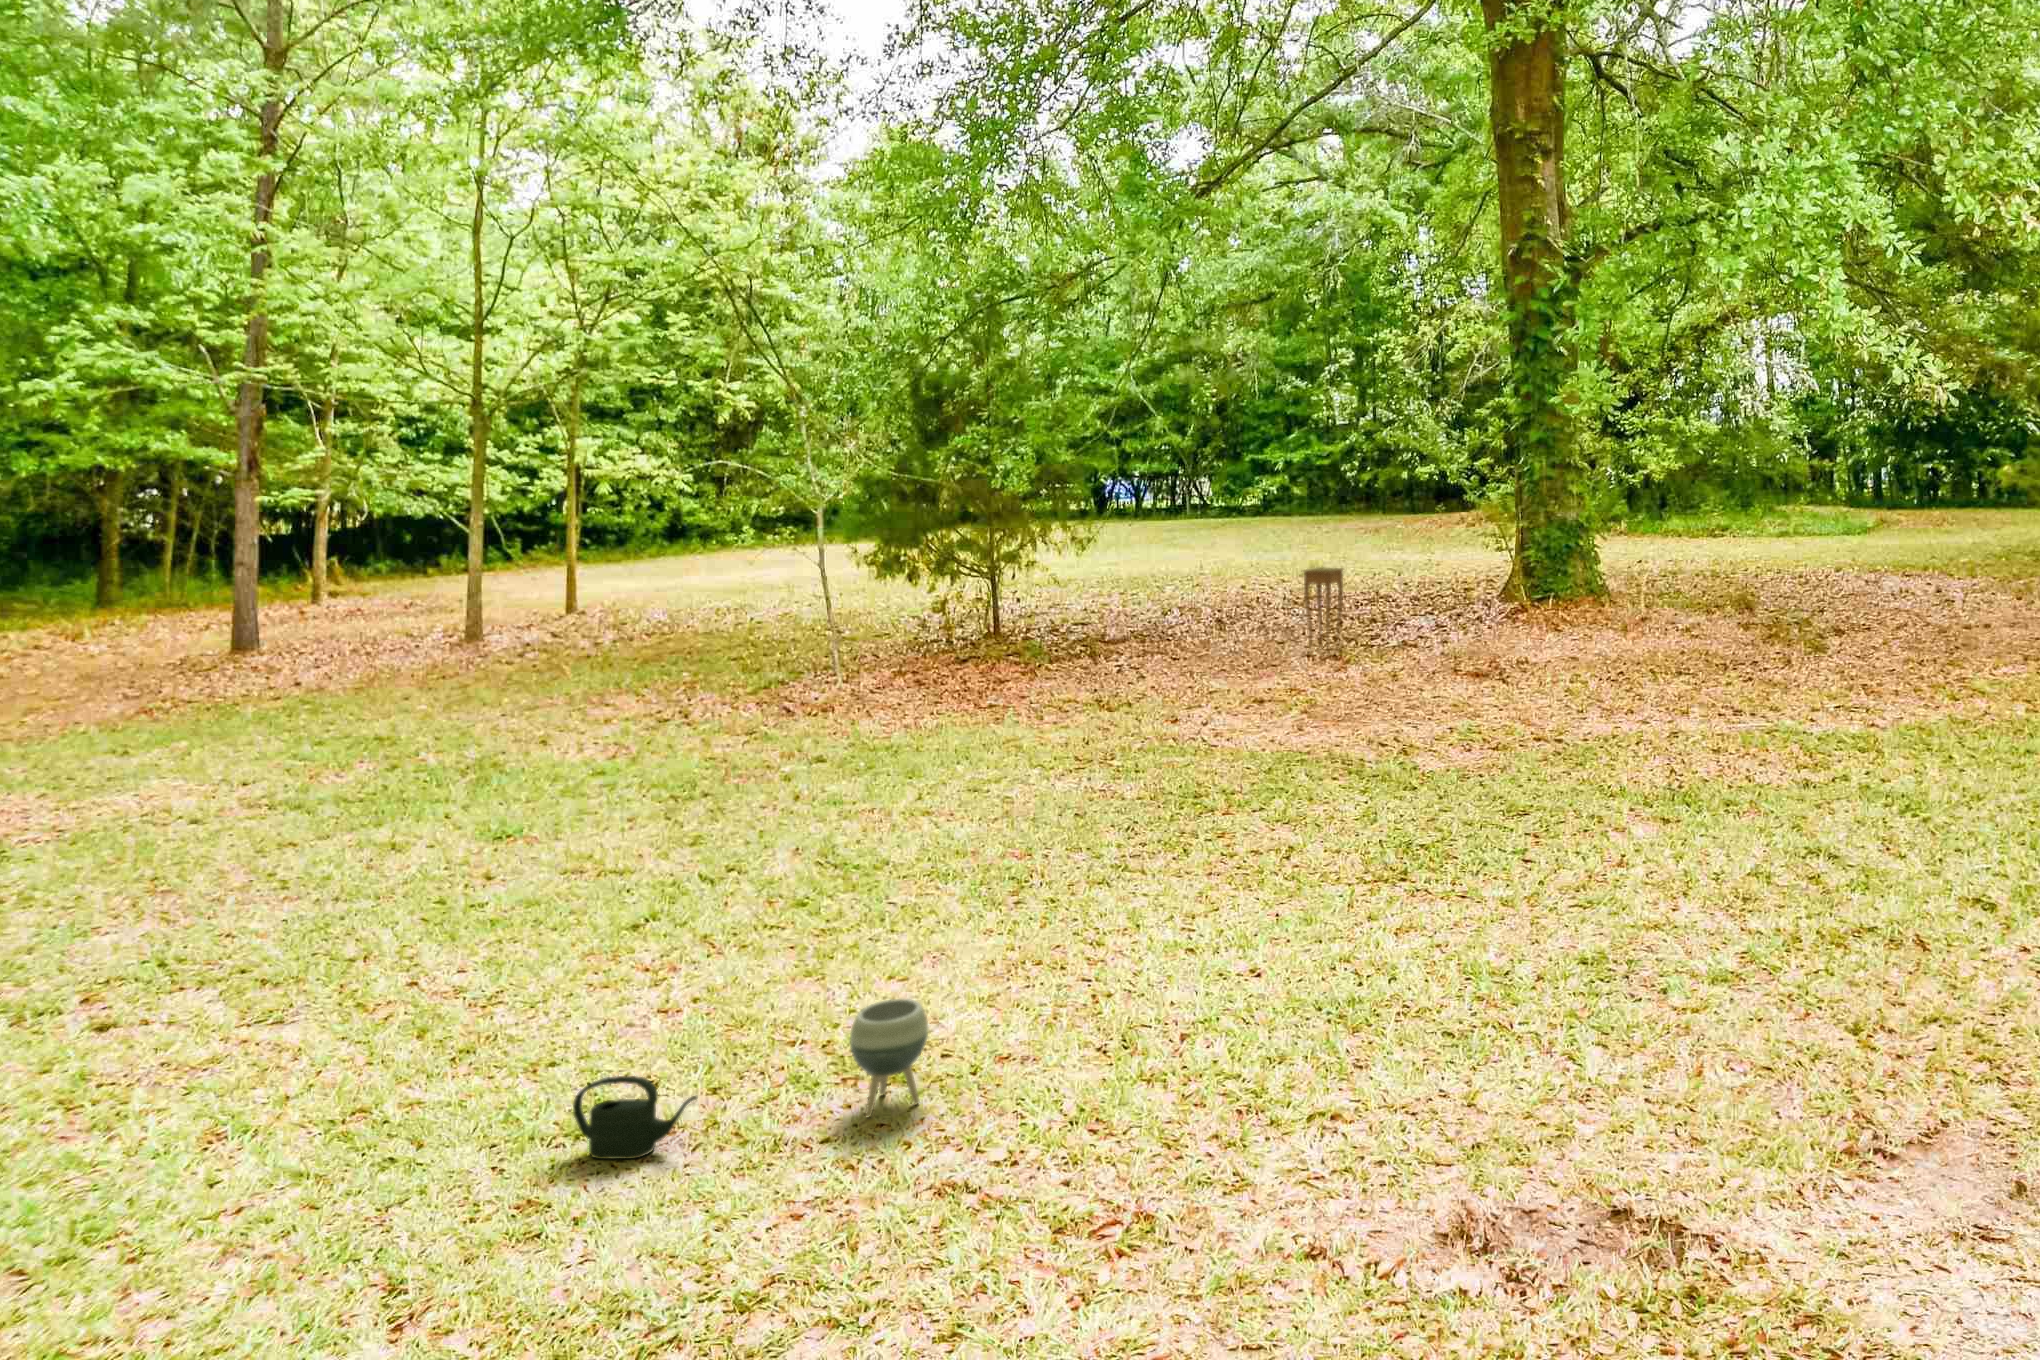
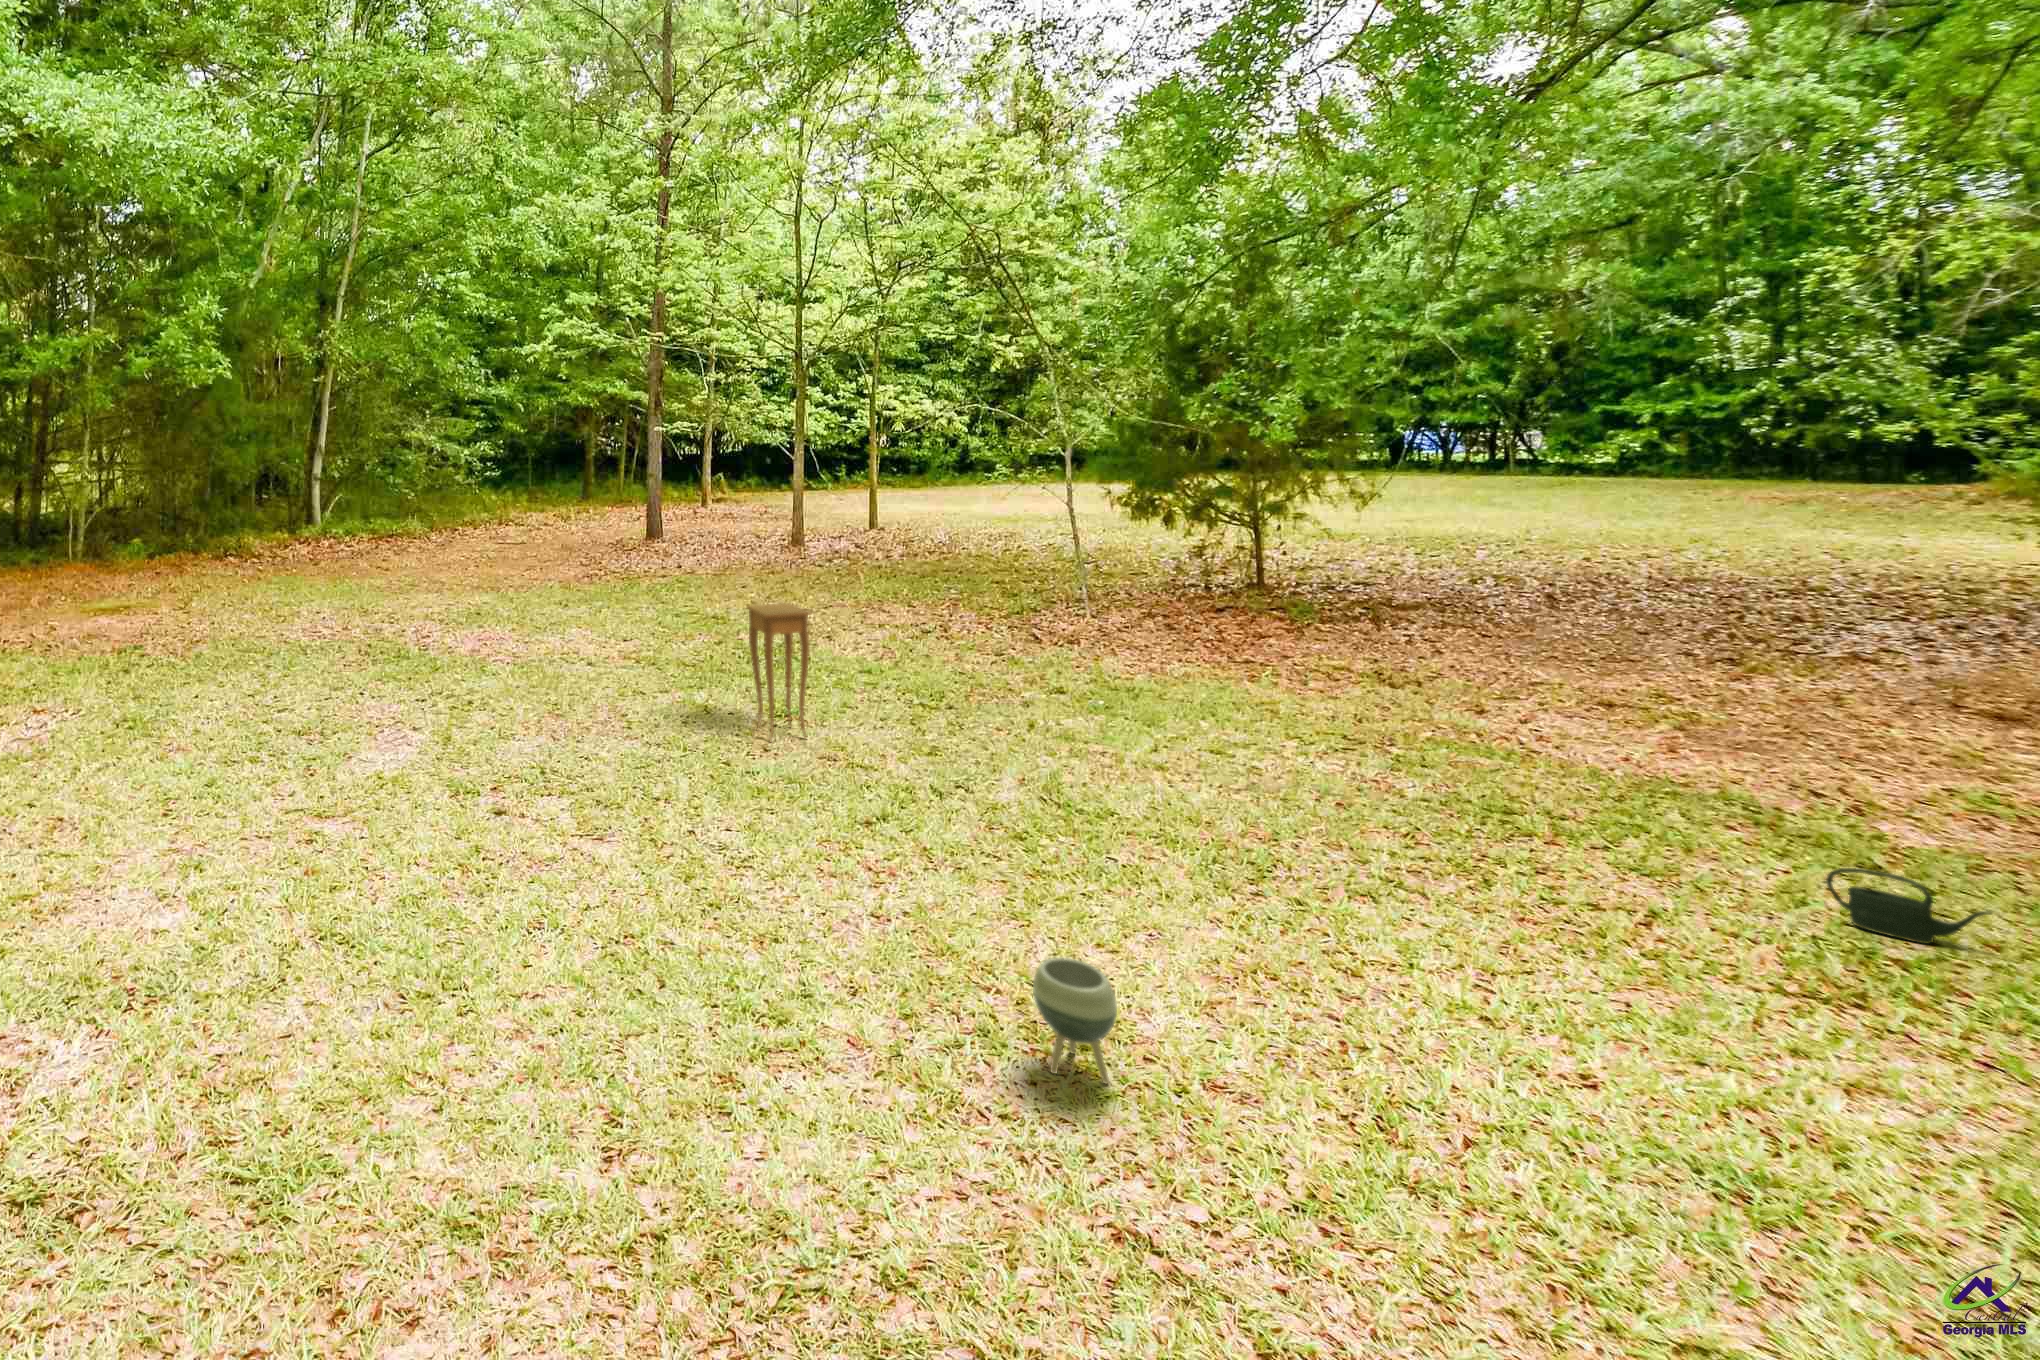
side table: present [1303,567,1343,646] -> present [747,603,810,741]
watering can: present [573,1075,697,1159] -> present [1826,868,1992,944]

